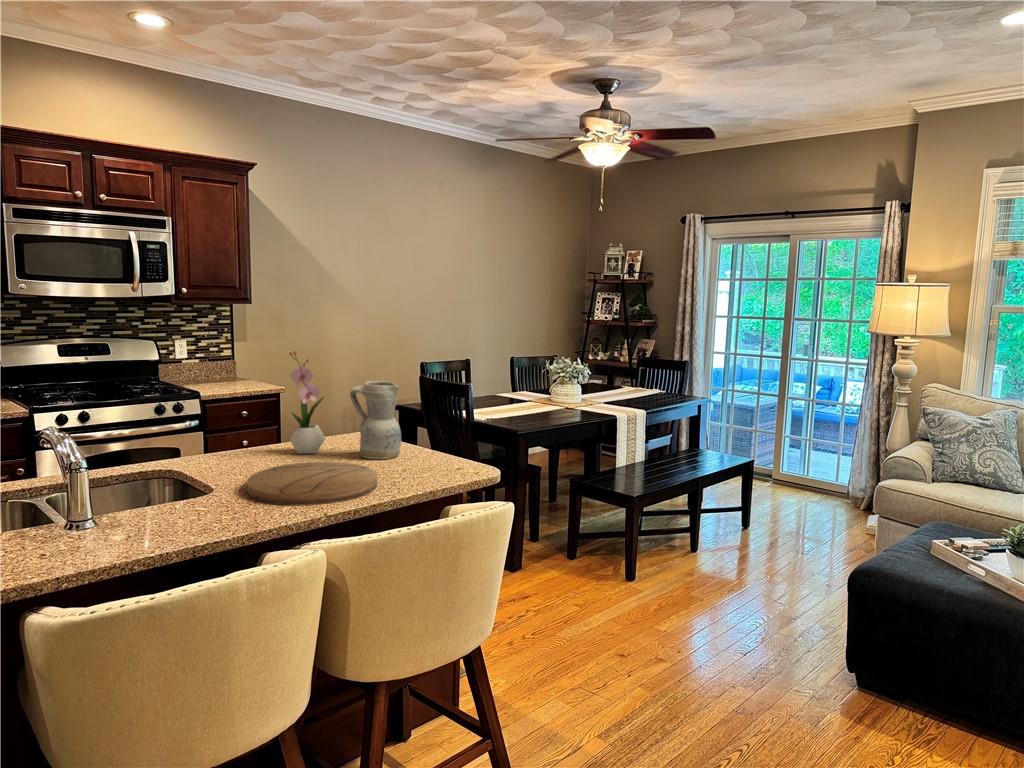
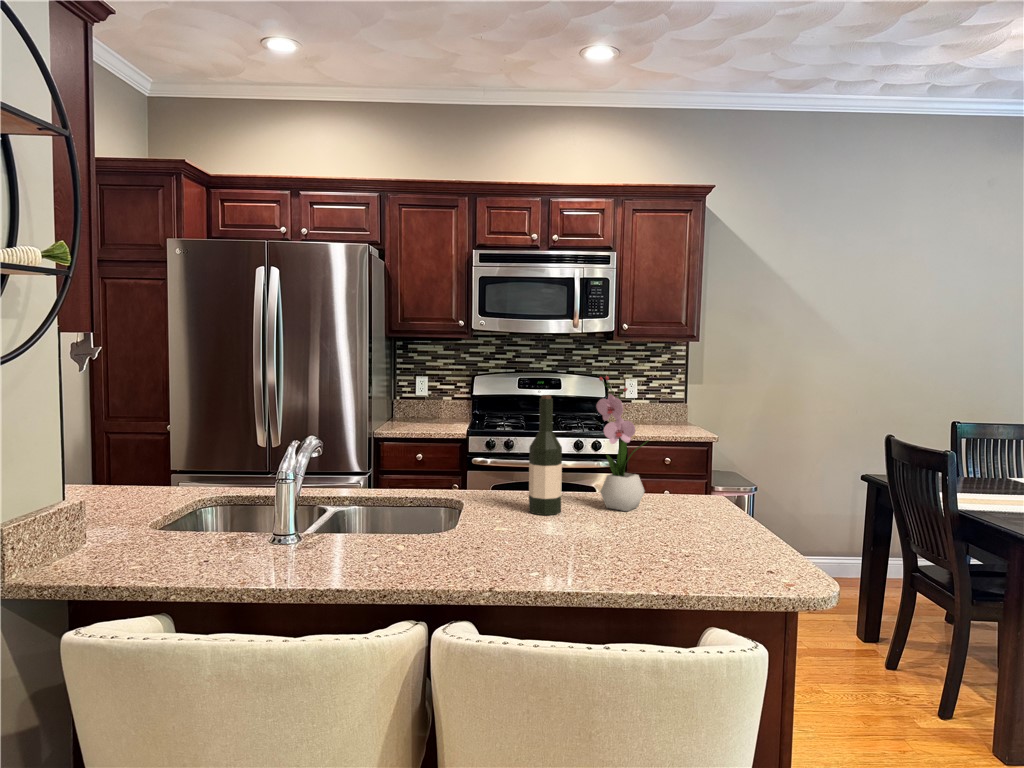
wine bottle: none [243,370,270,467] -> present [529,395,562,515]
ceramic pitcher: present [350,381,401,459] -> none [664,421,731,535]
cutting board: present [247,462,377,505] -> none [465,516,635,579]

